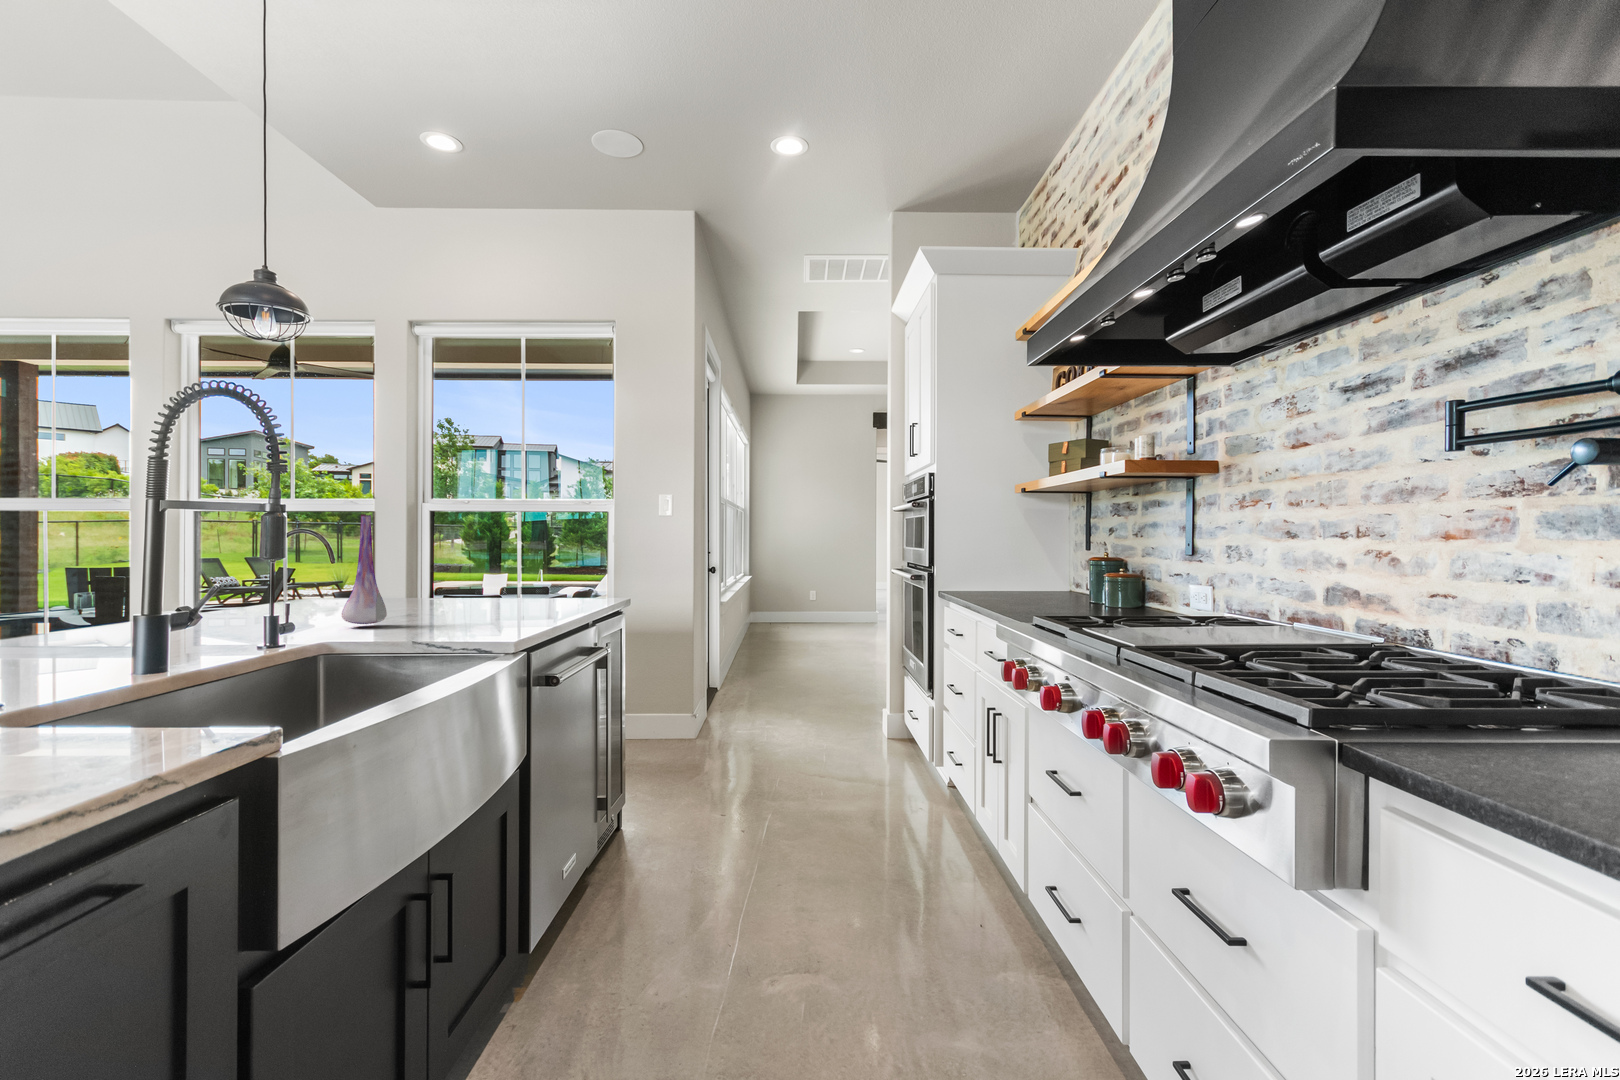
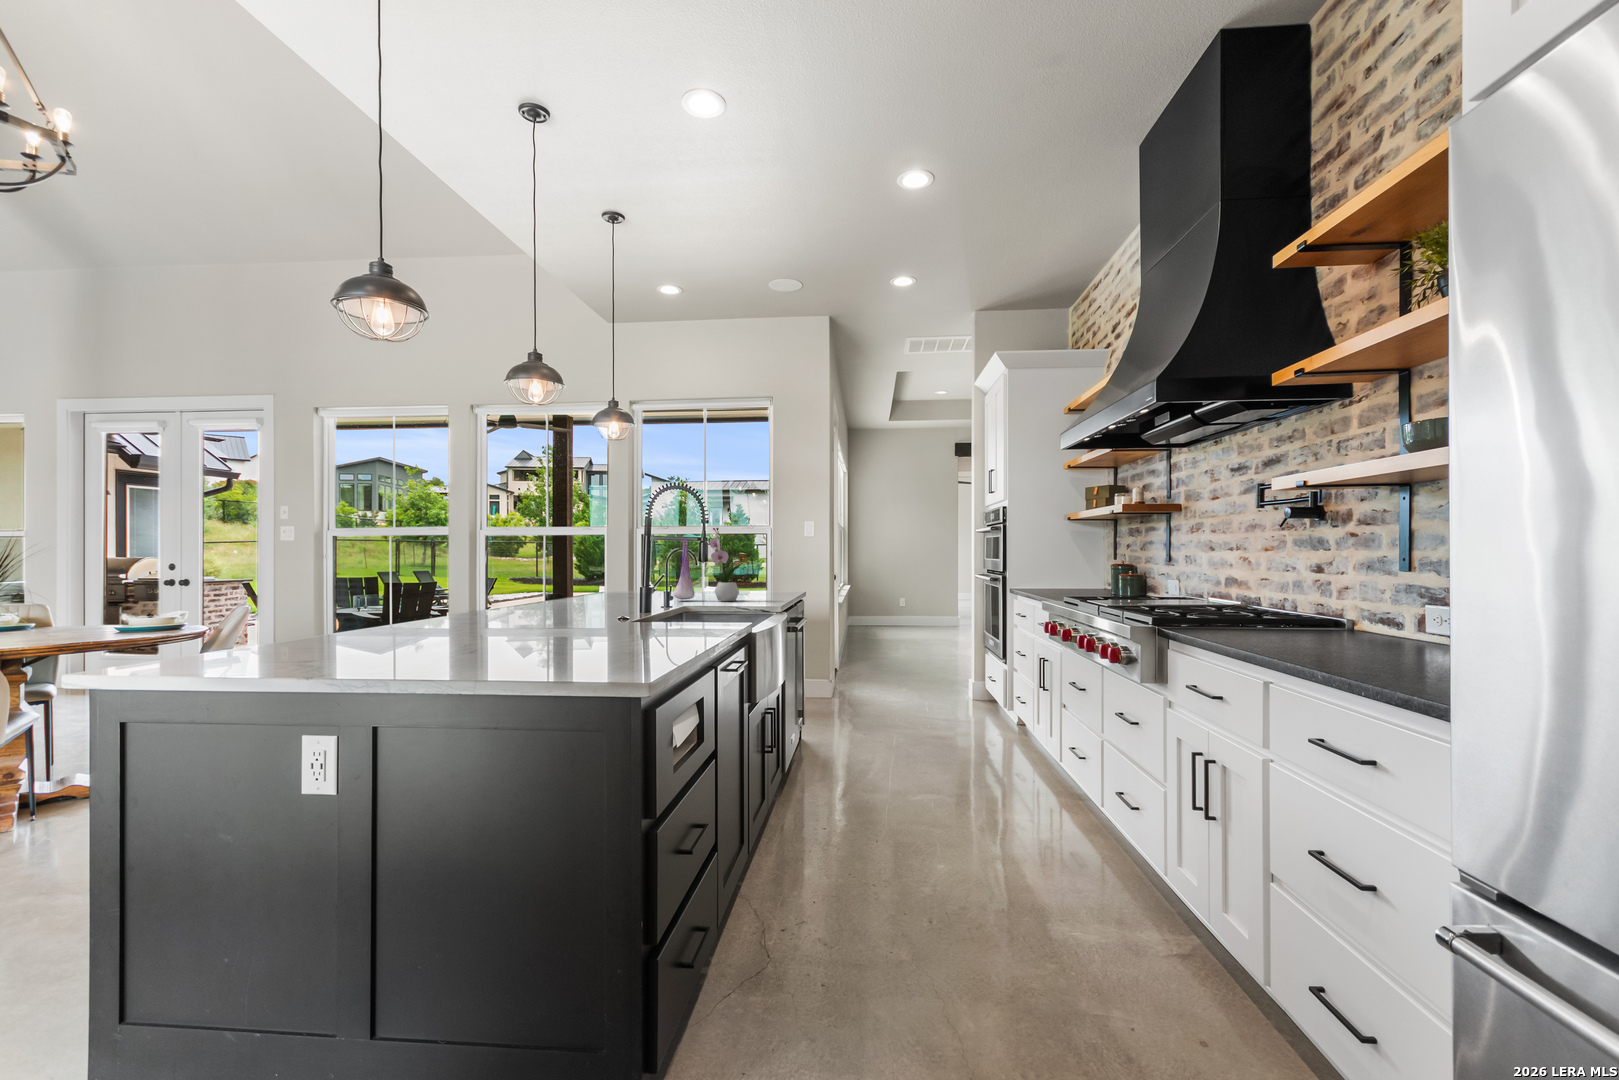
flower arrangement: none [408,493,474,628] -> present [710,528,743,601]

